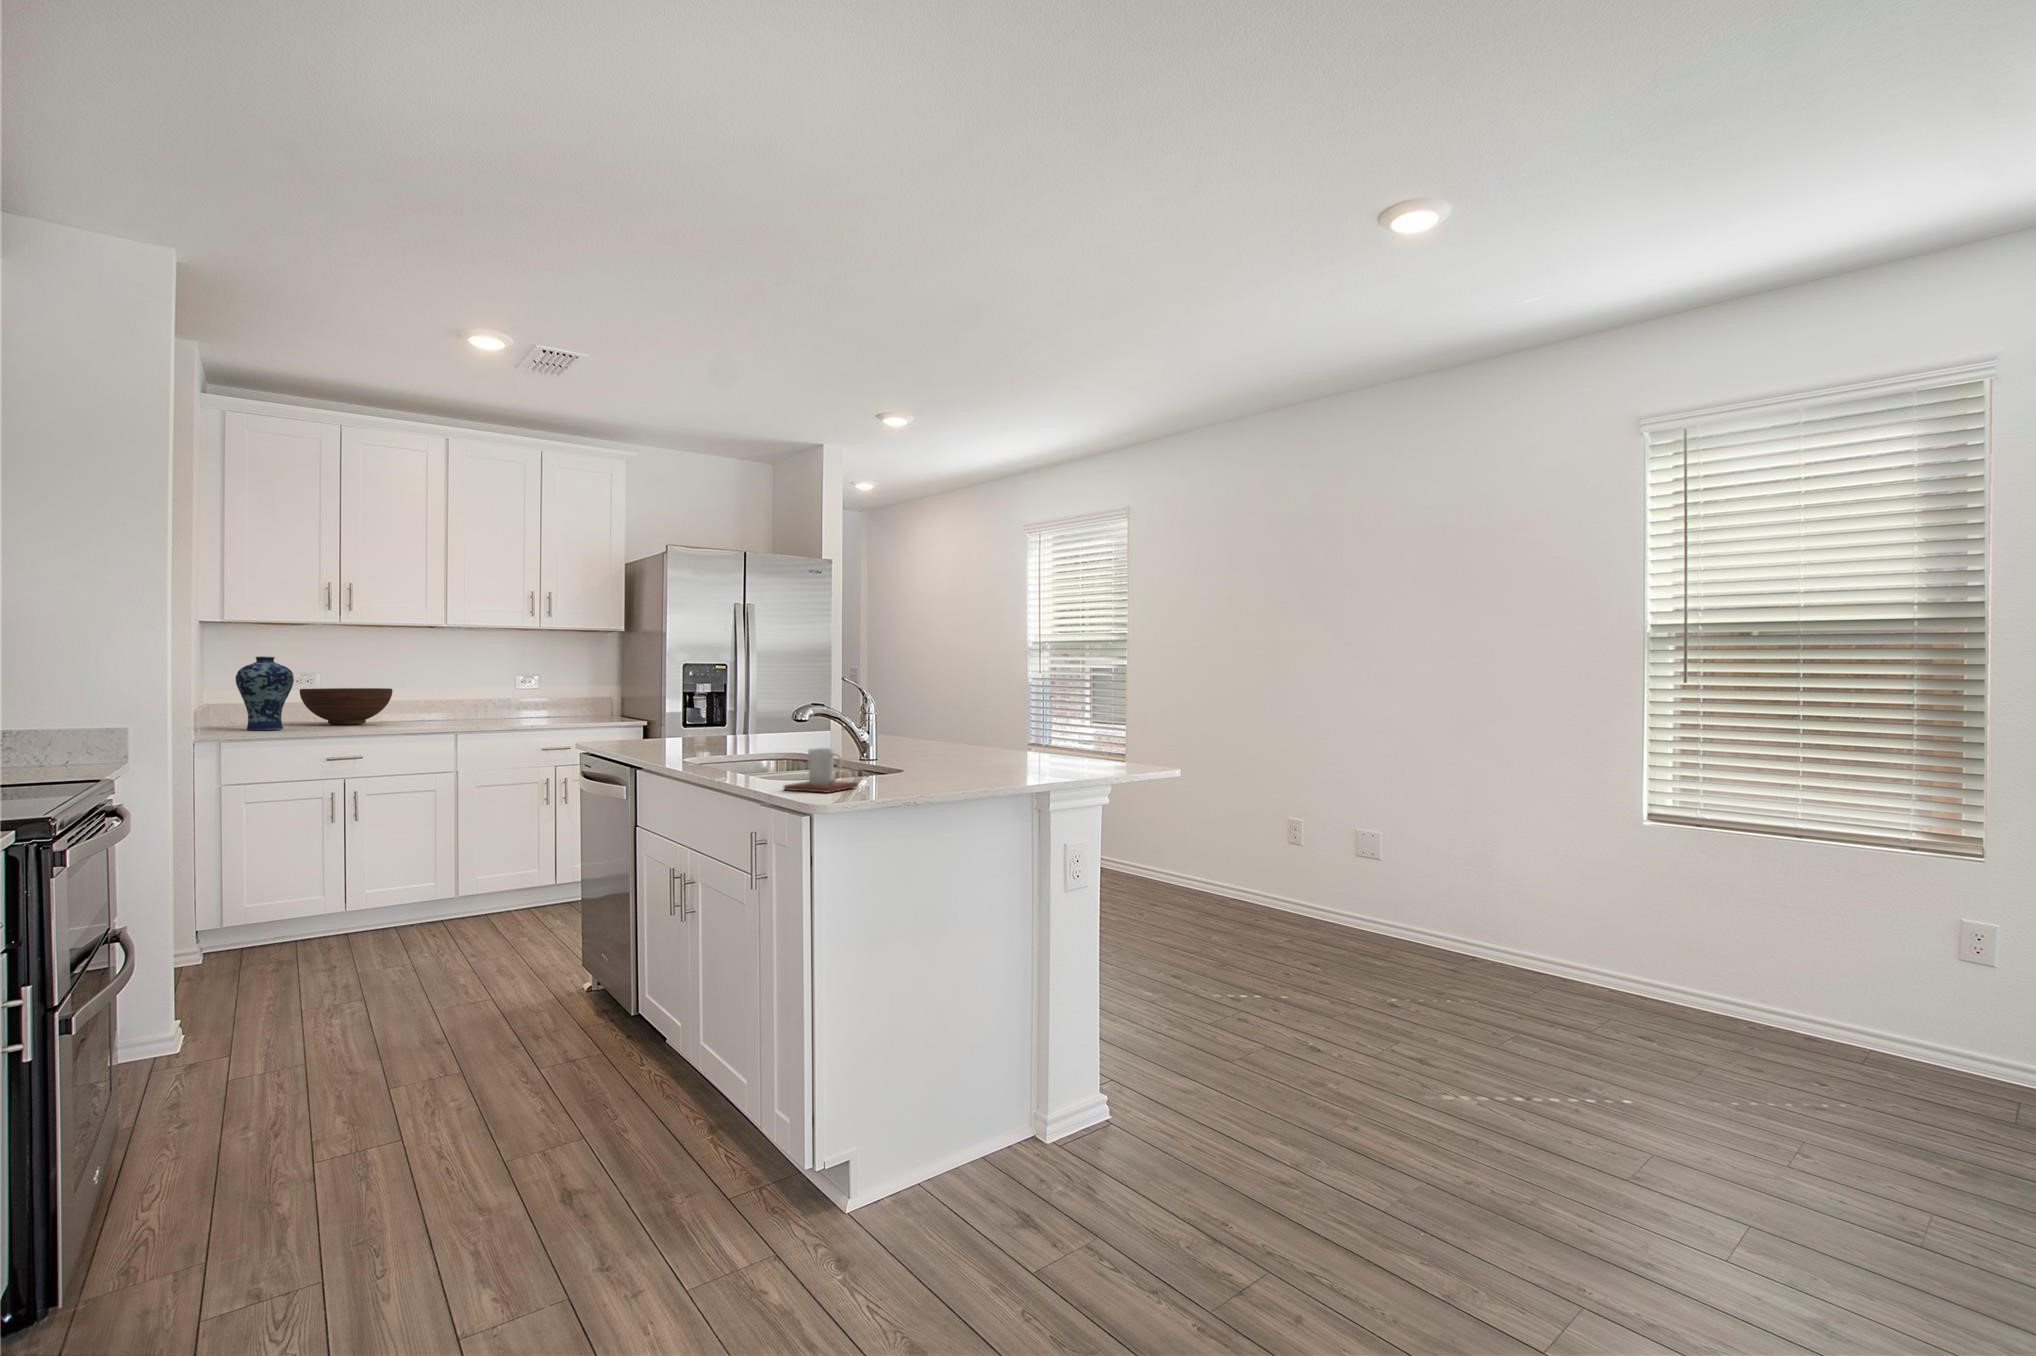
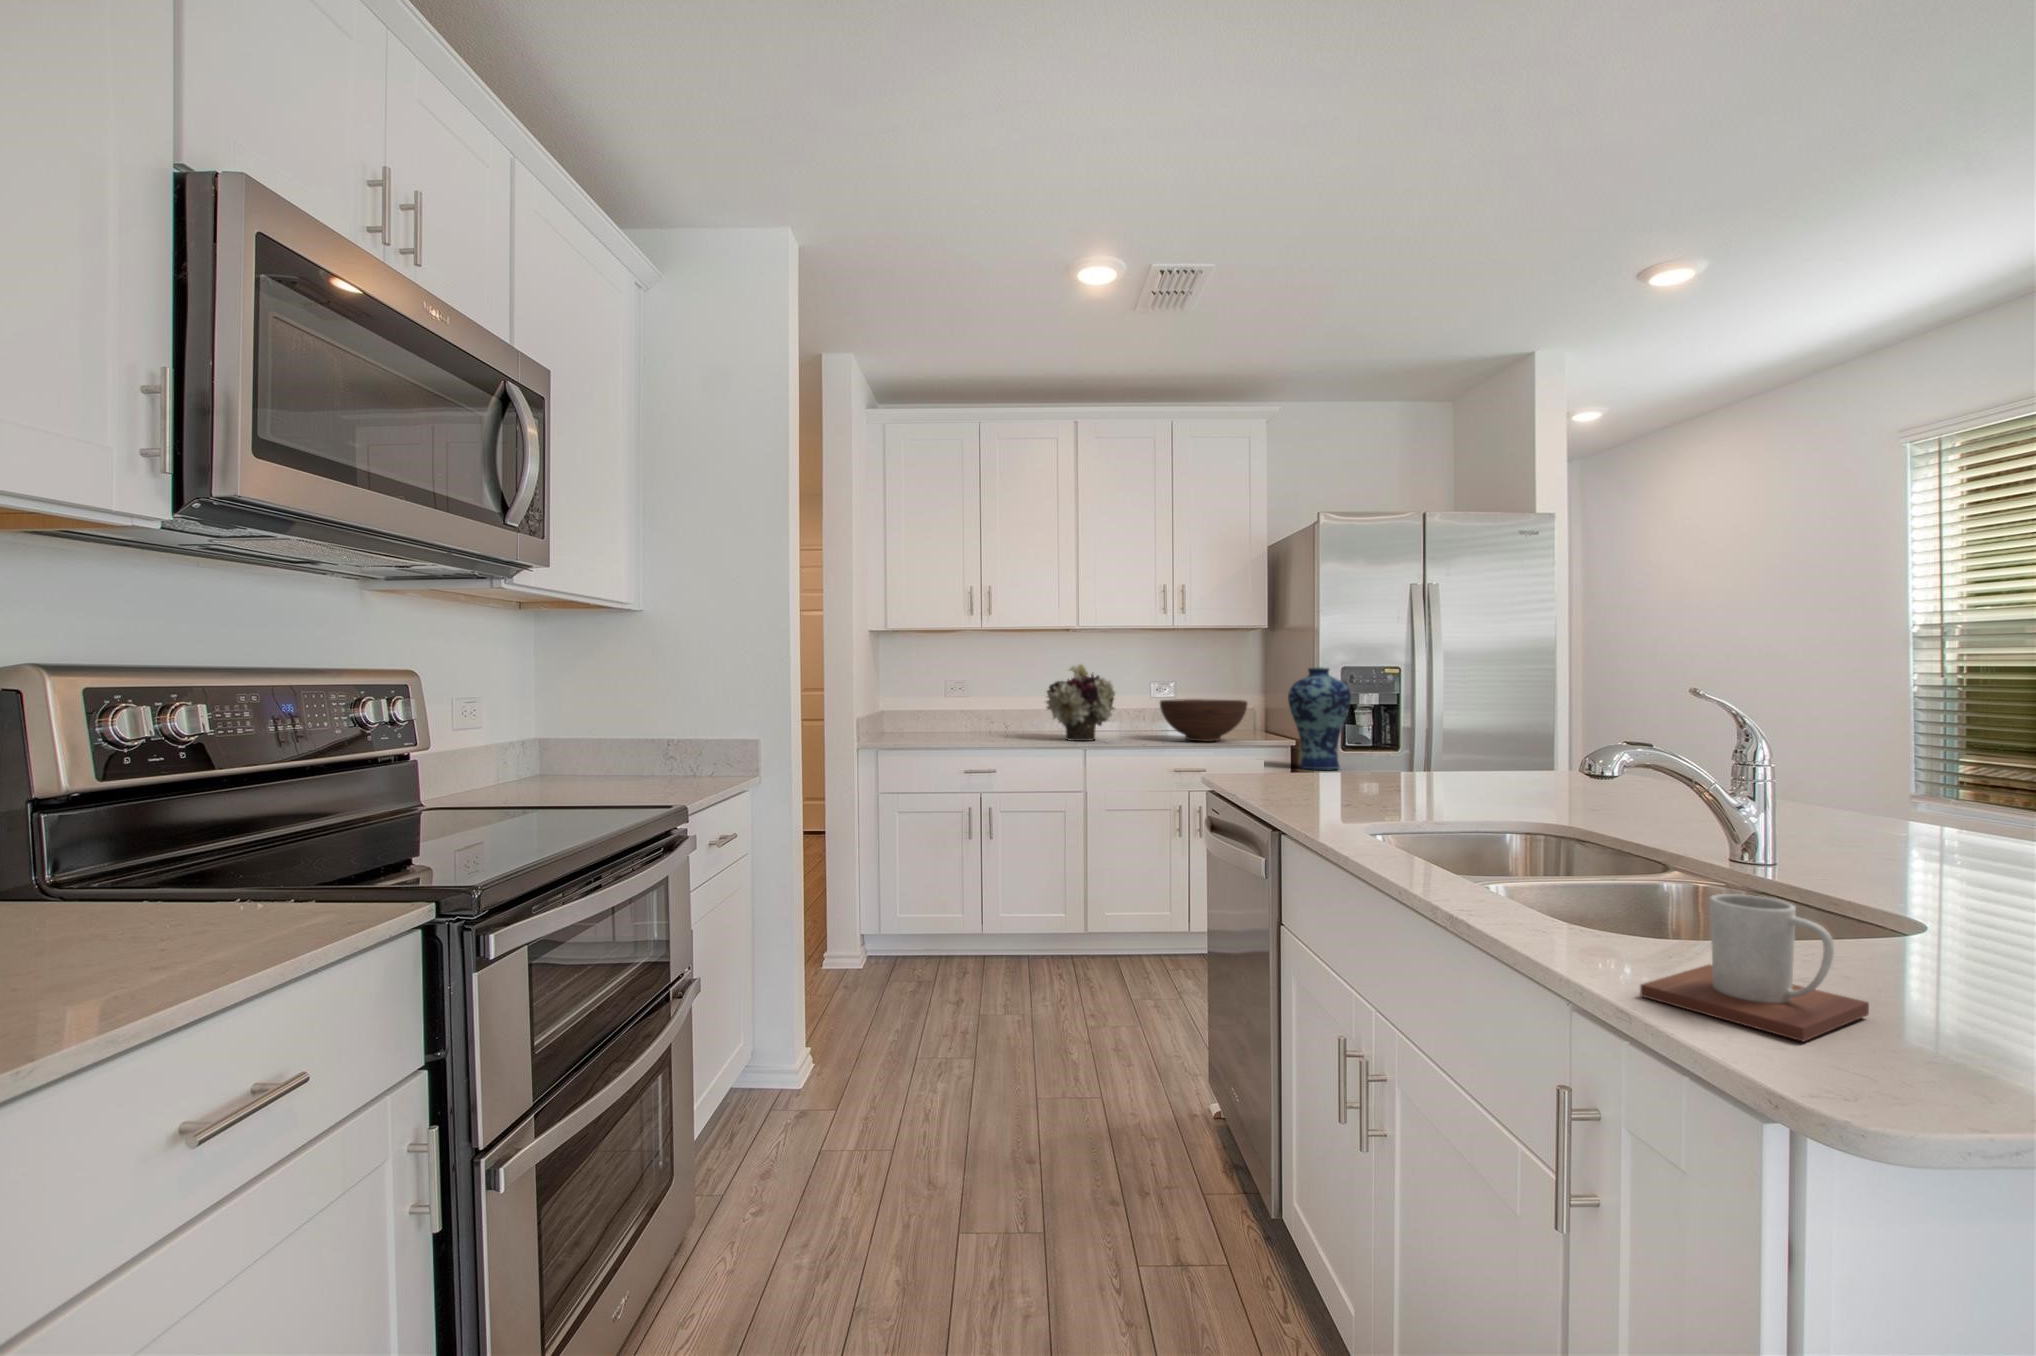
vase: present [236,656,294,730] -> present [1288,667,1351,770]
flower arrangement: none [415,659,488,728] -> present [1046,664,1115,741]
fruit bowl: present [300,688,393,725] -> present [1160,699,1247,741]

